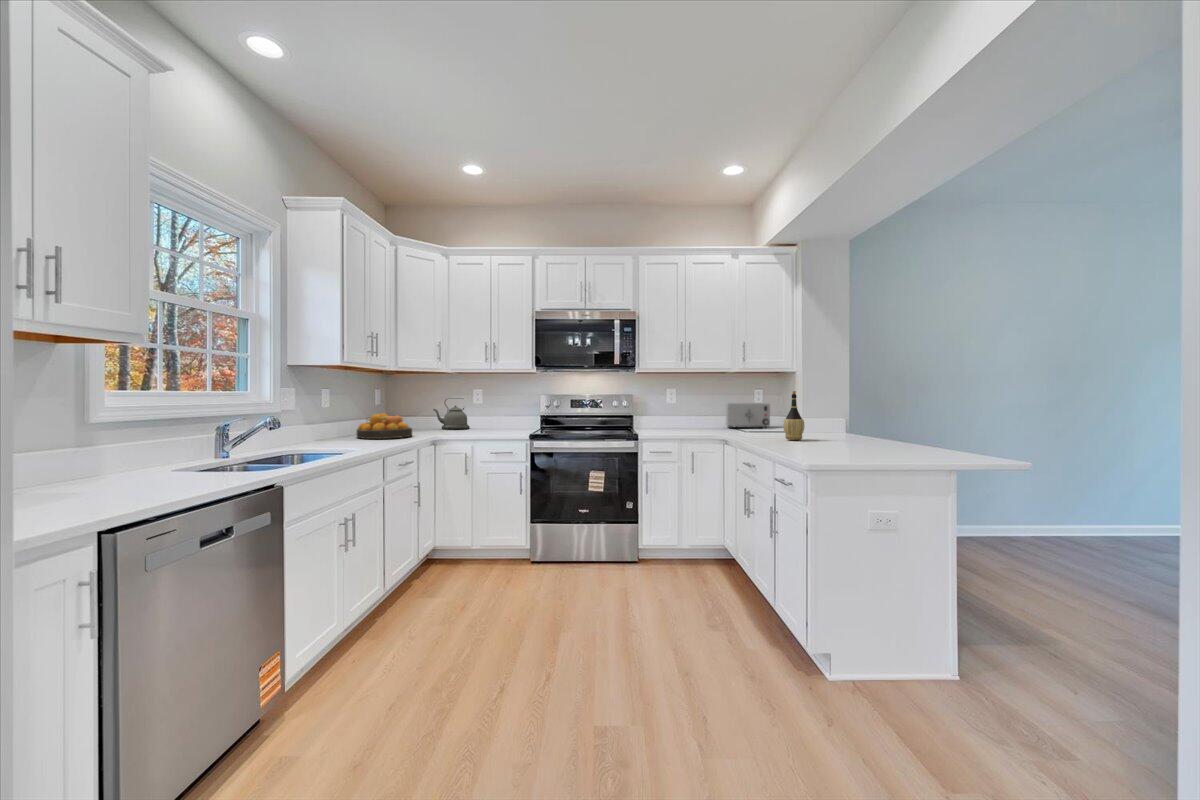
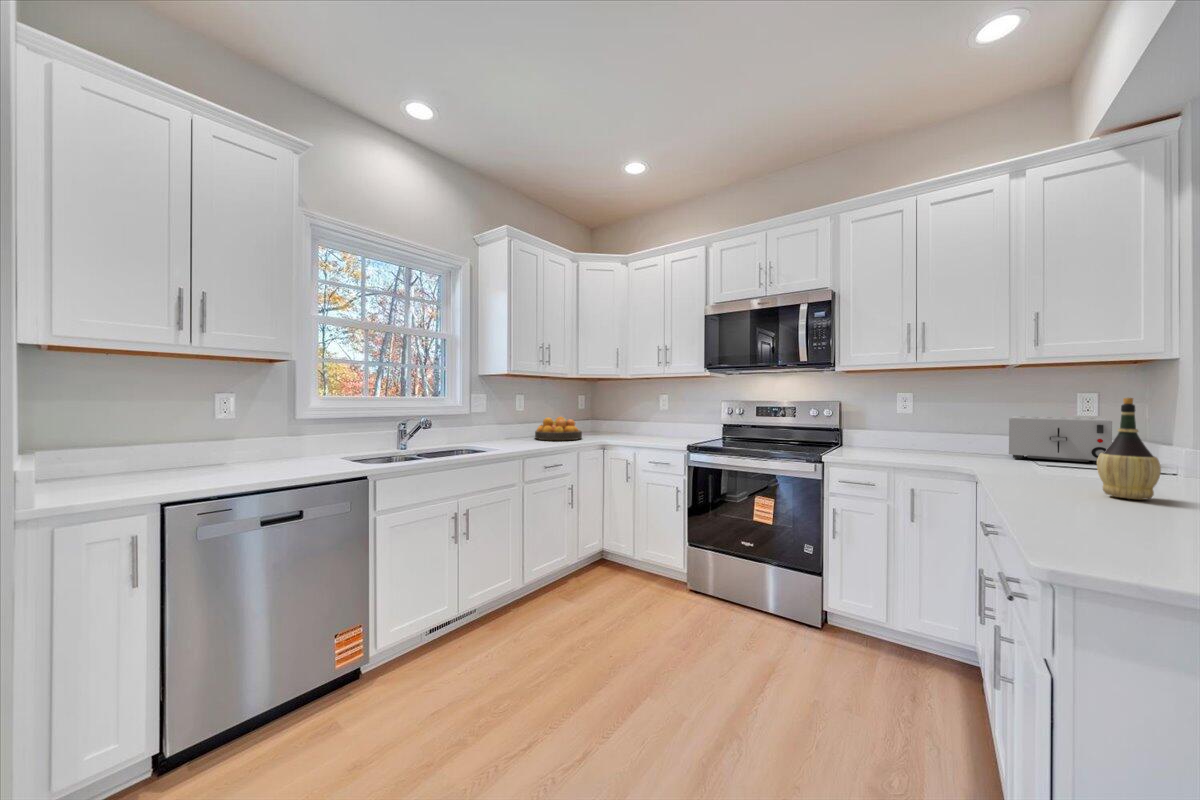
kettle: present [433,399,470,429] -> none [619,404,654,435]

